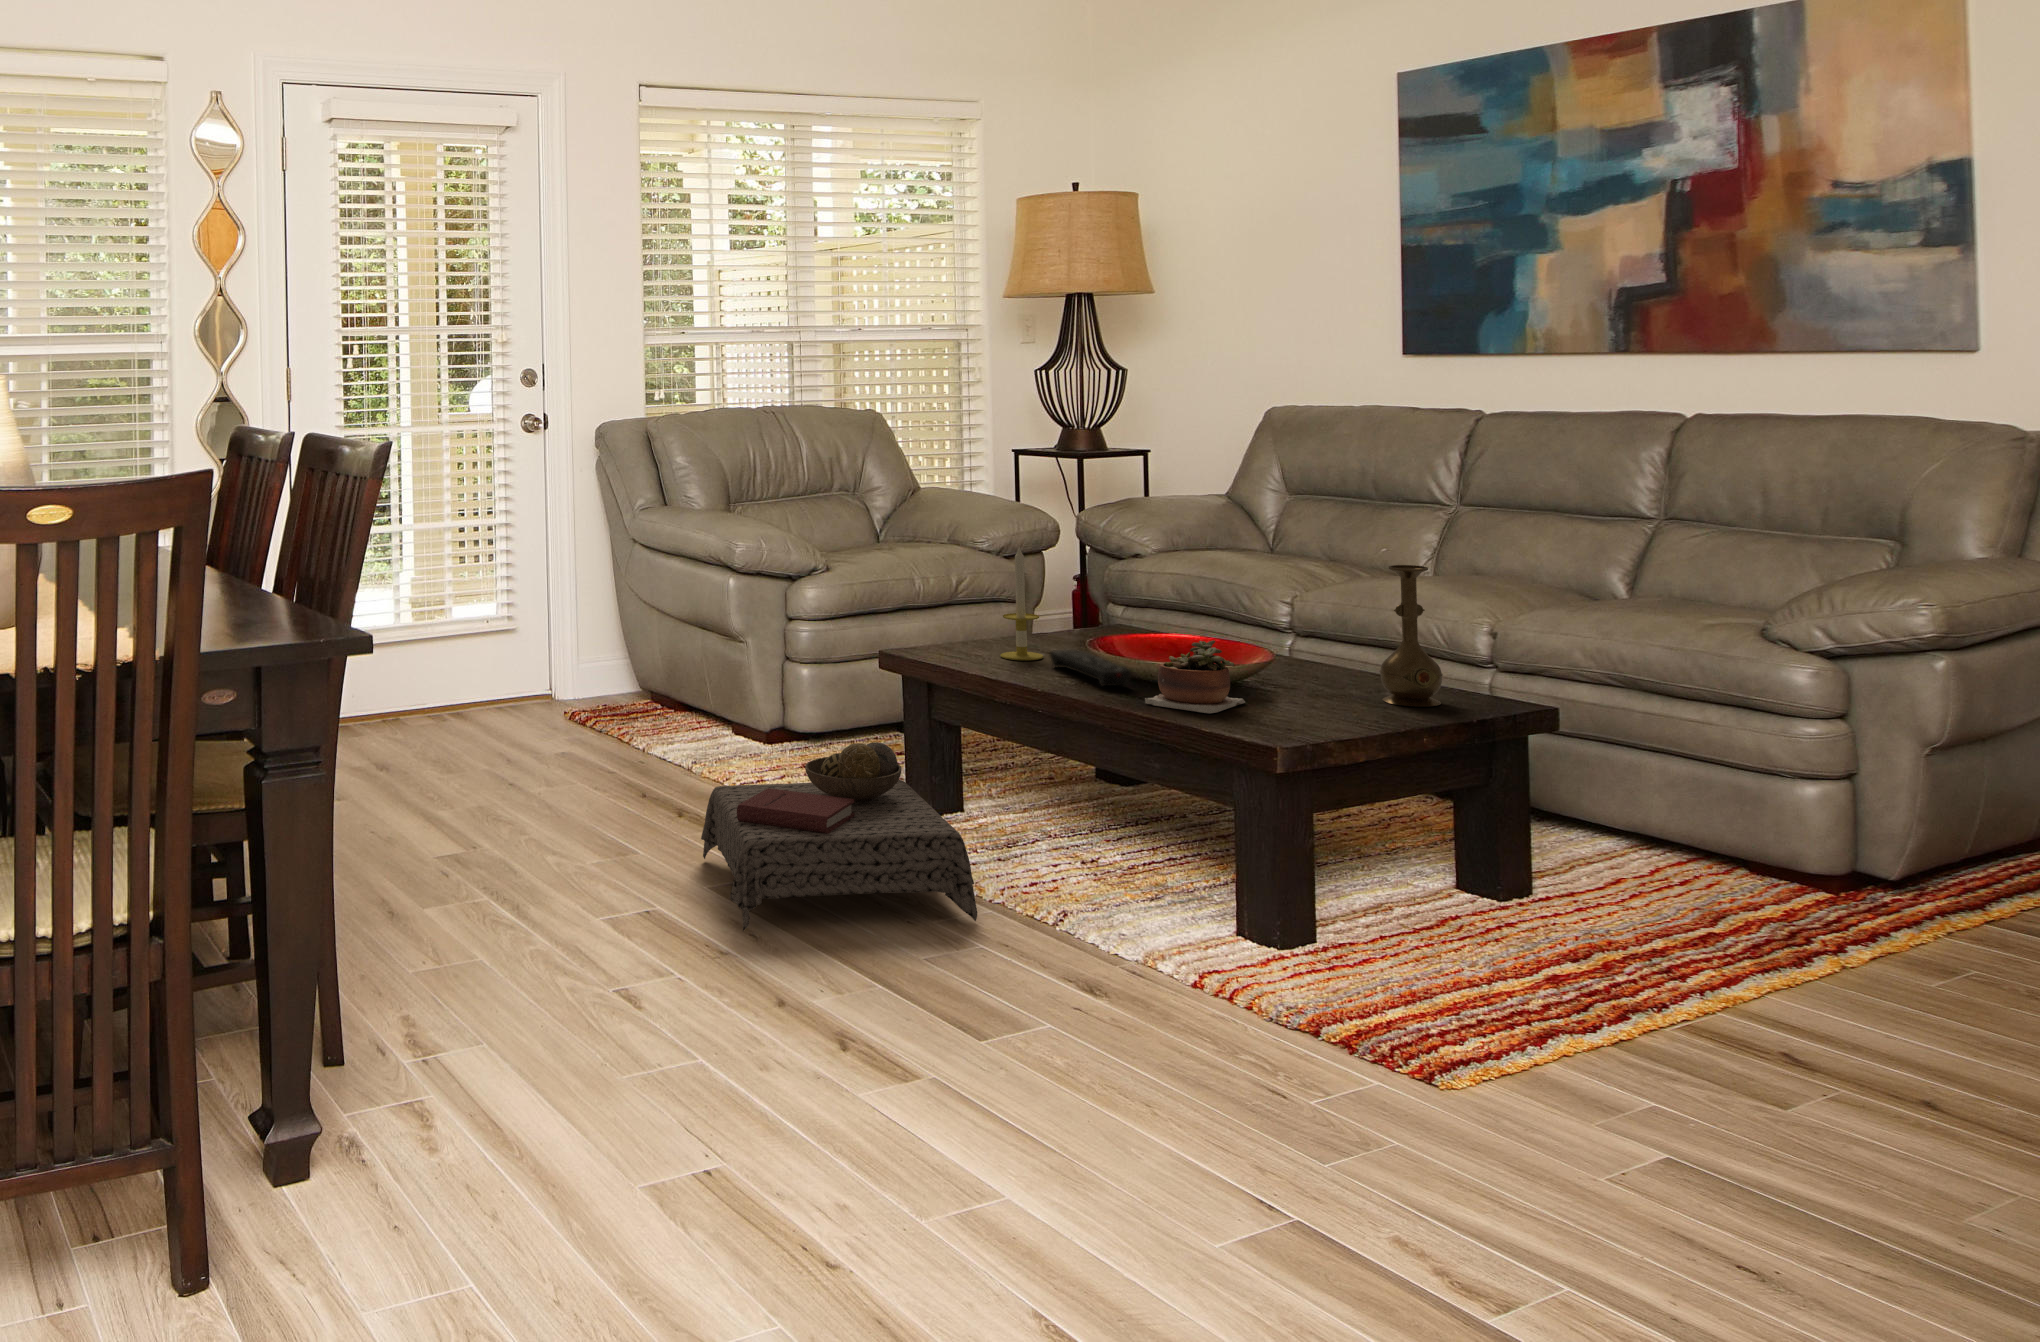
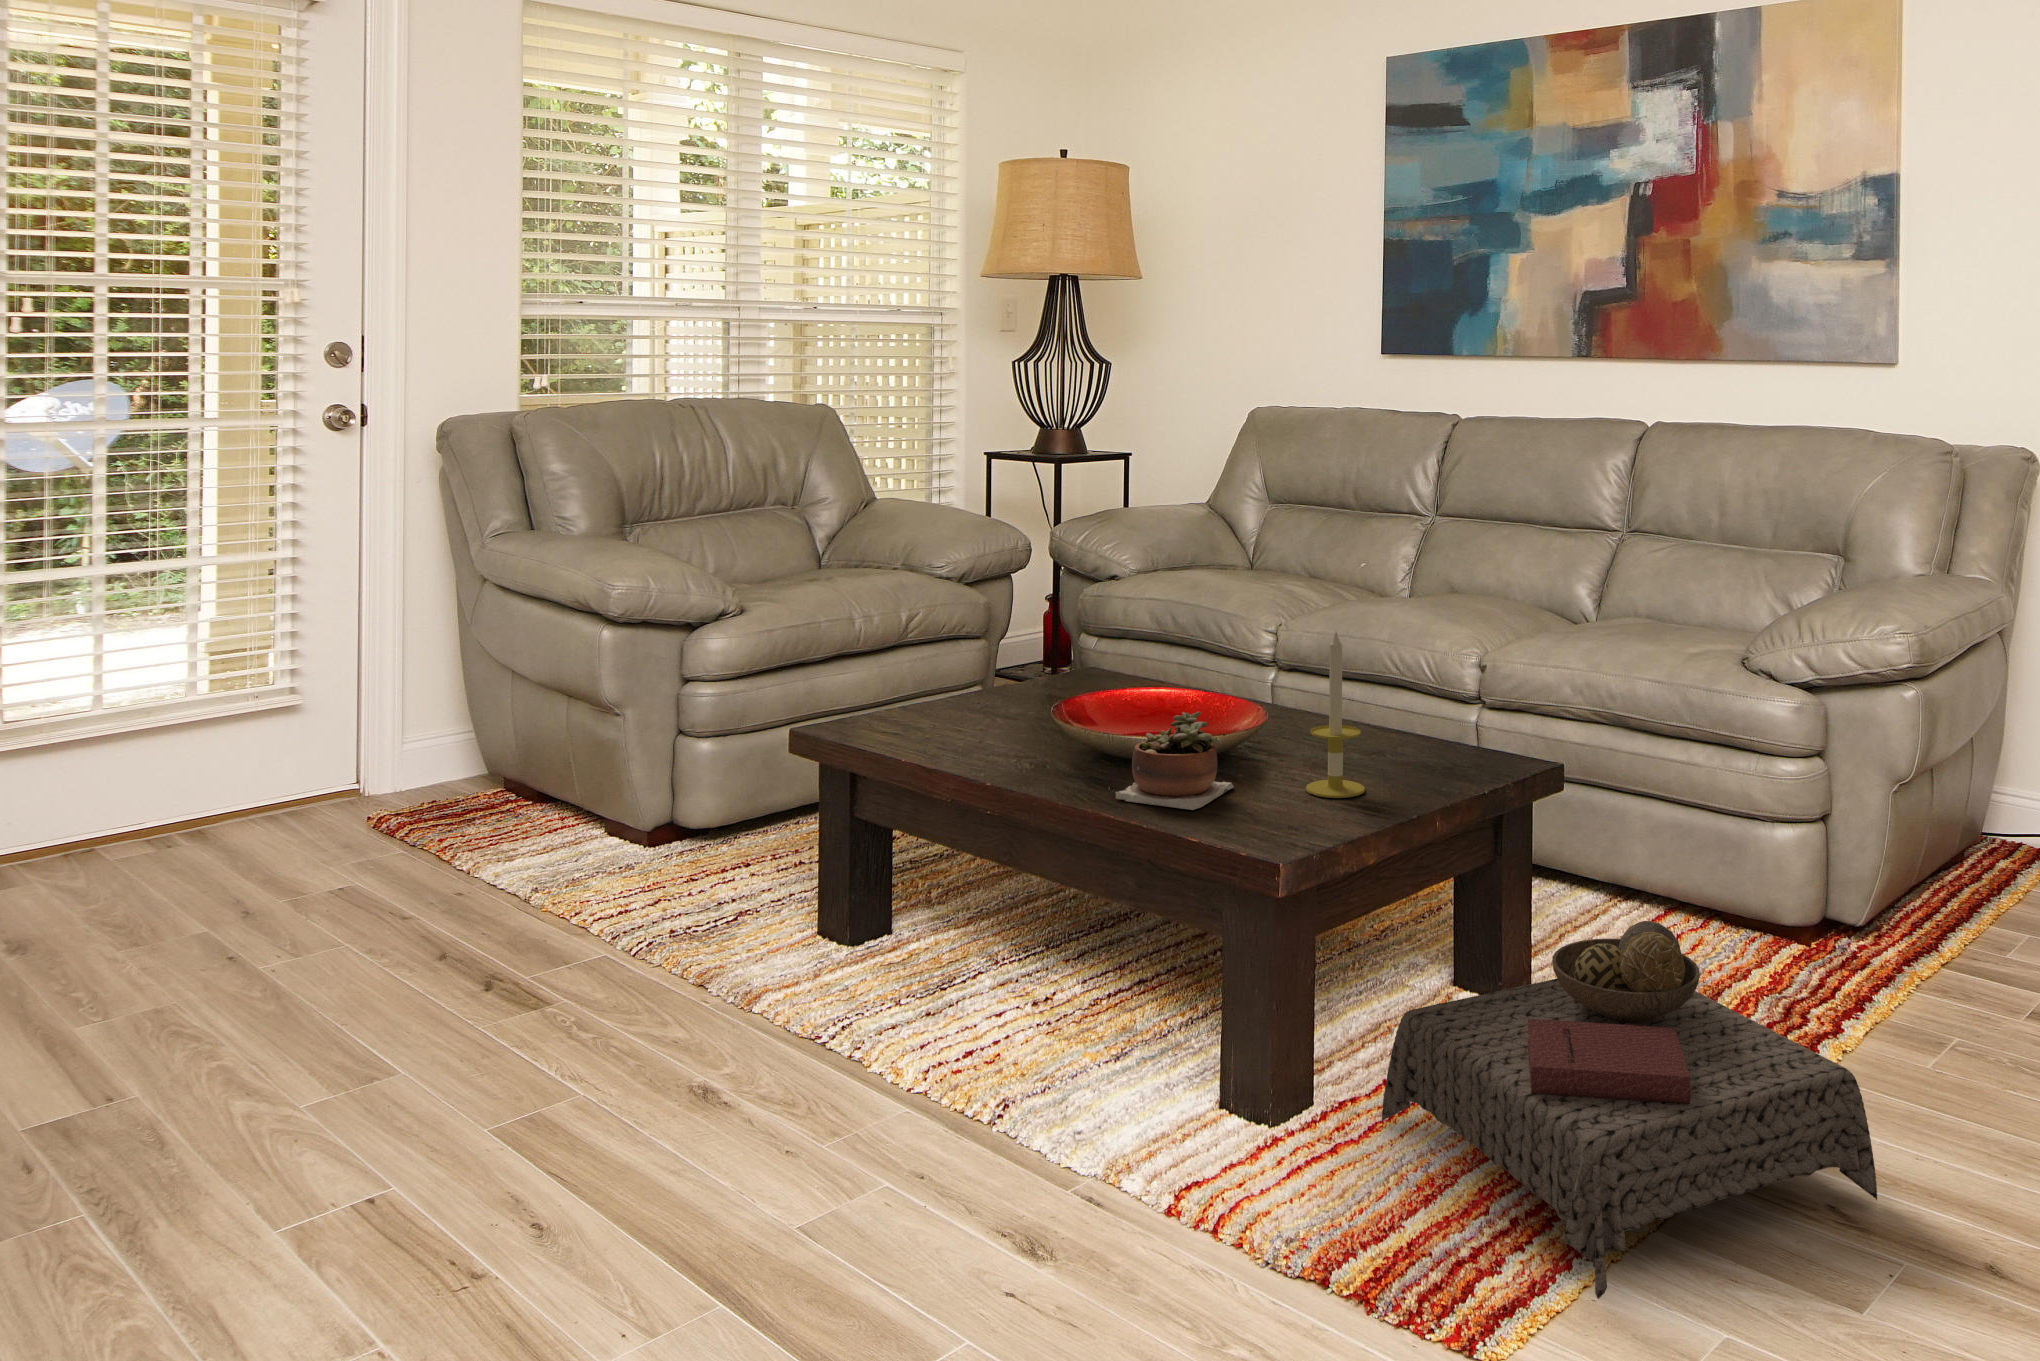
candle: present [1001,547,1043,660] -> present [1306,632,1365,798]
vase: present [1380,565,1443,707] -> none [1382,606,1448,777]
remote control: present [1050,650,1131,686] -> none [1002,720,1100,774]
ottoman: present [701,742,977,931] -> present [1382,921,1877,1299]

